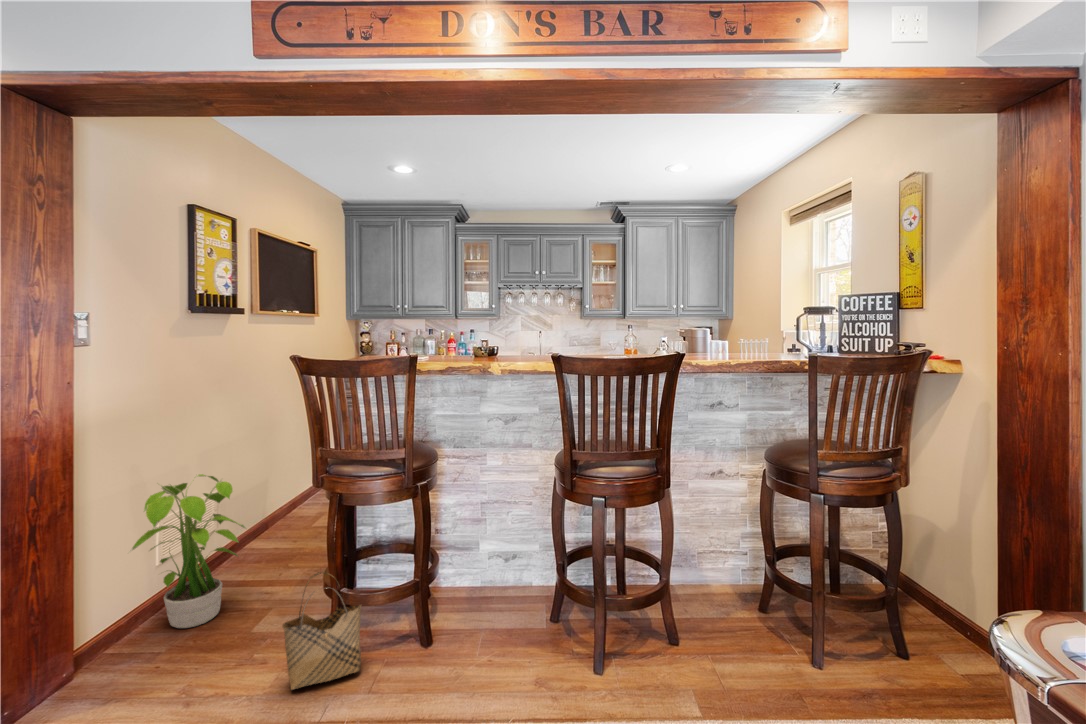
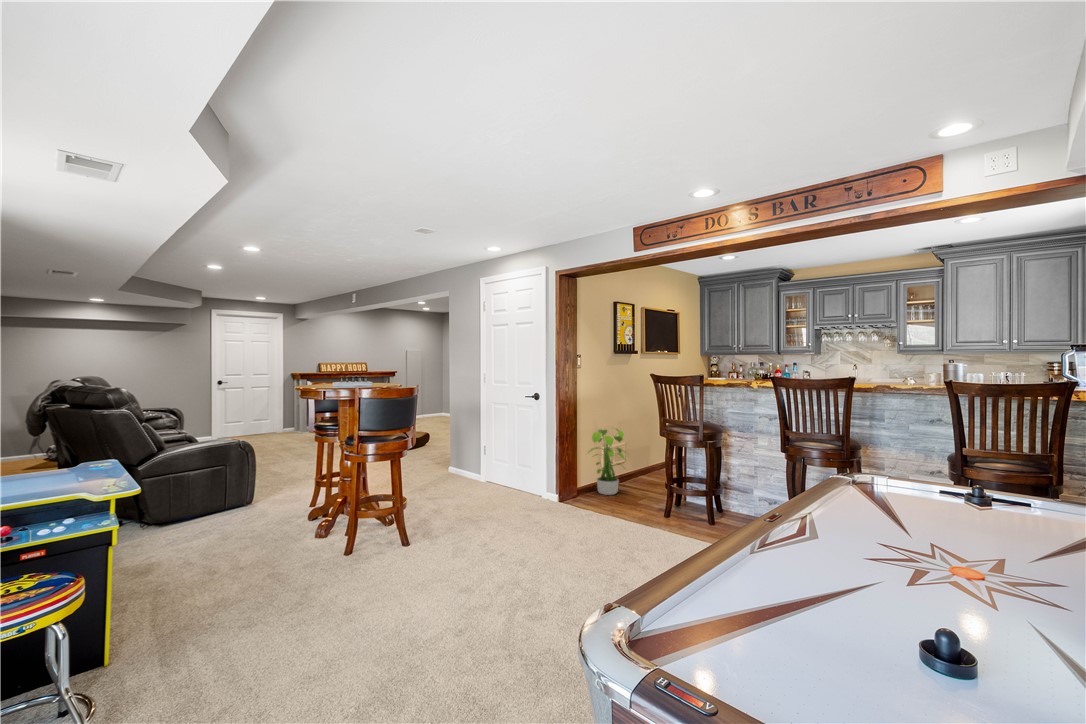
woven basket: present [282,572,361,690] -> none [636,473,671,522]

